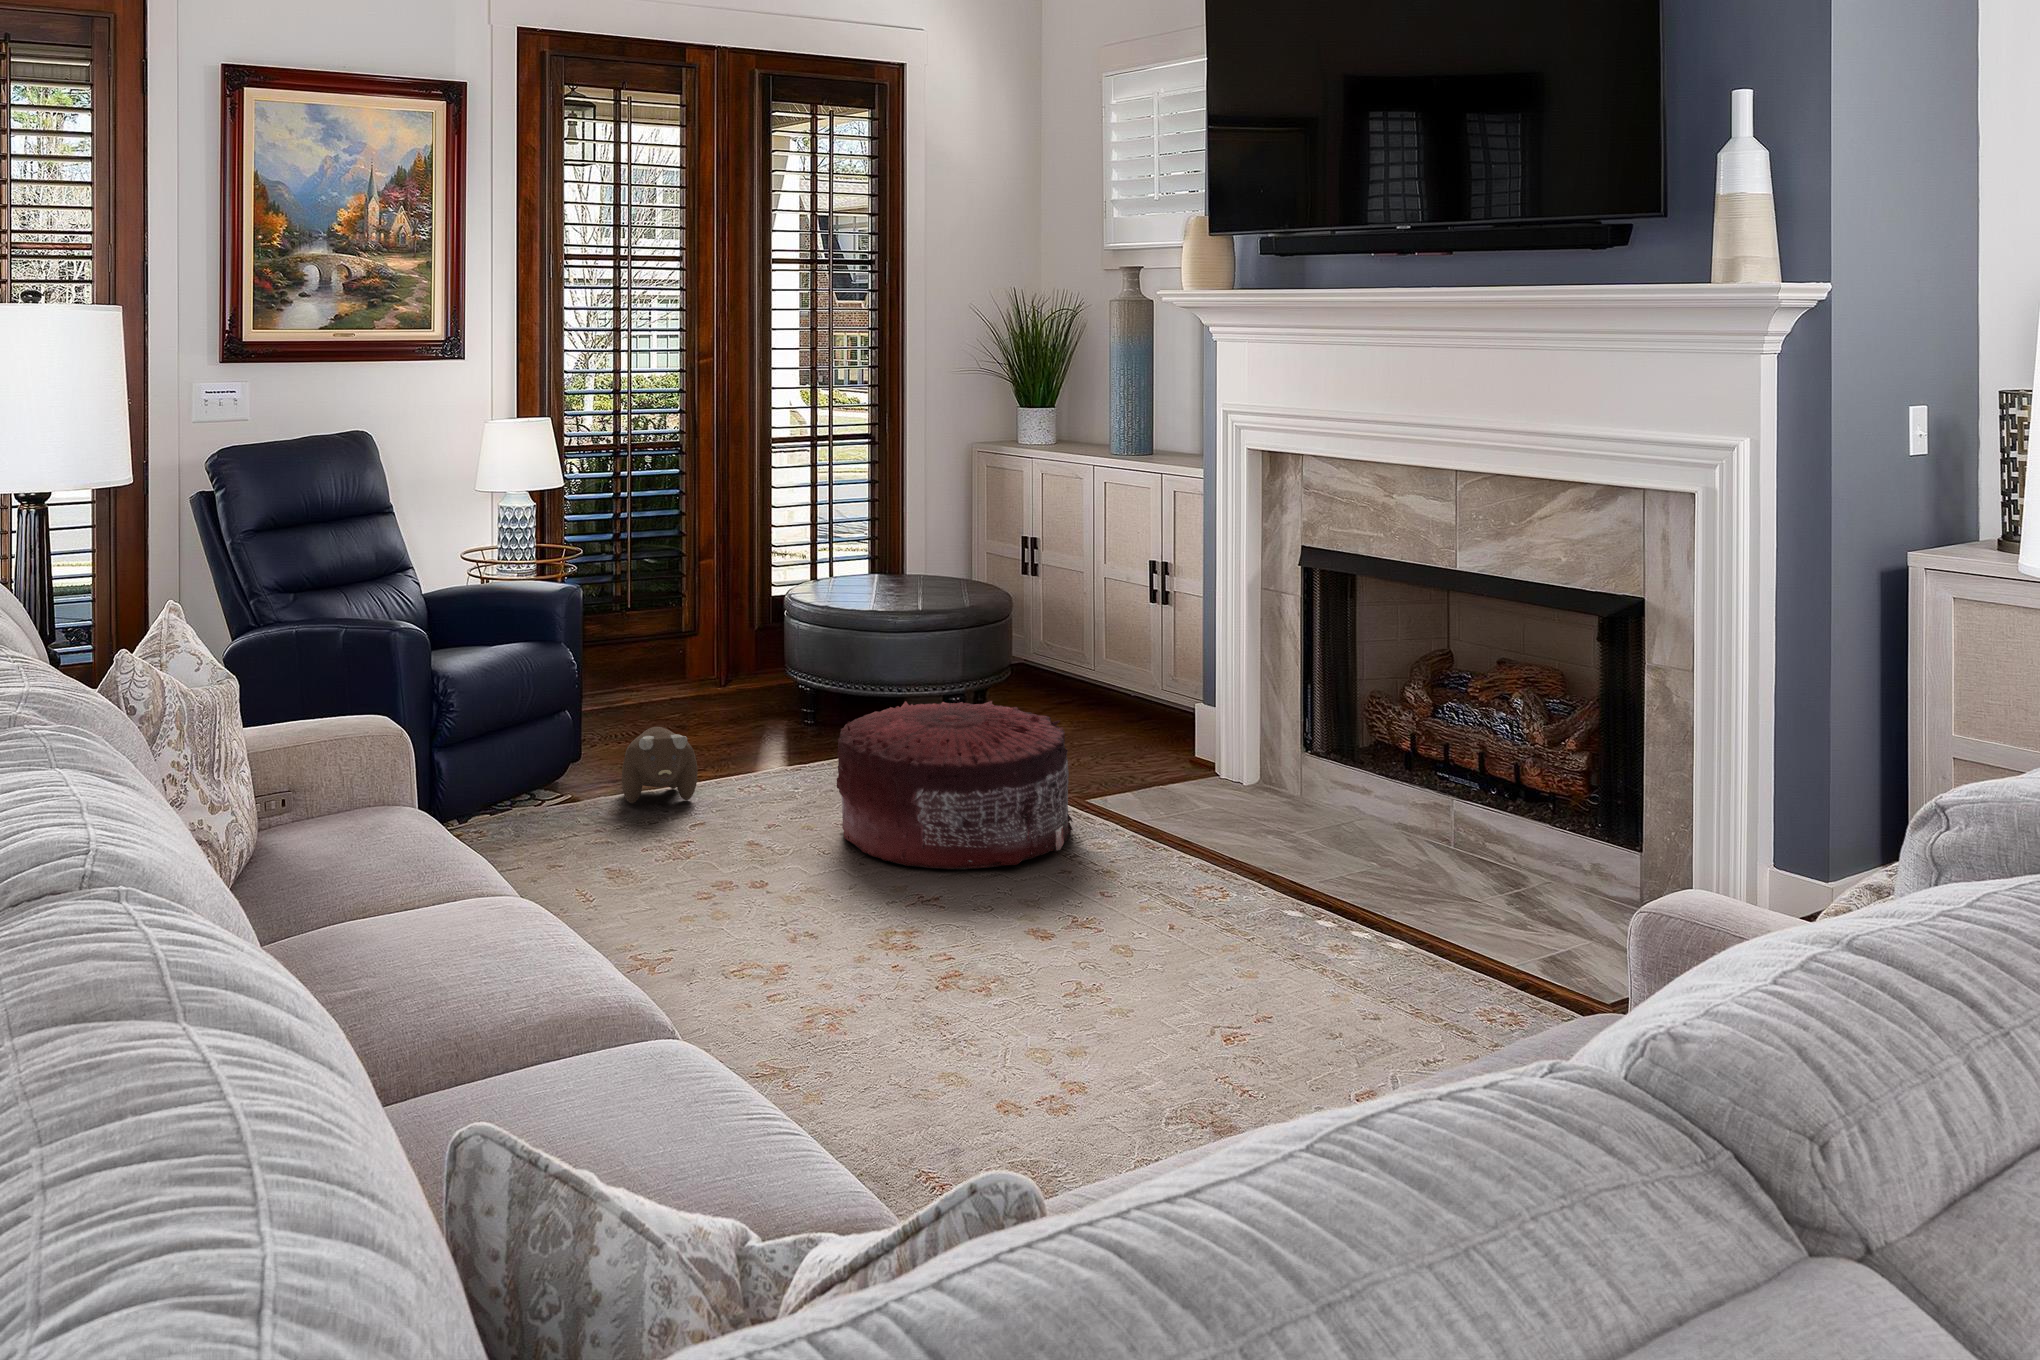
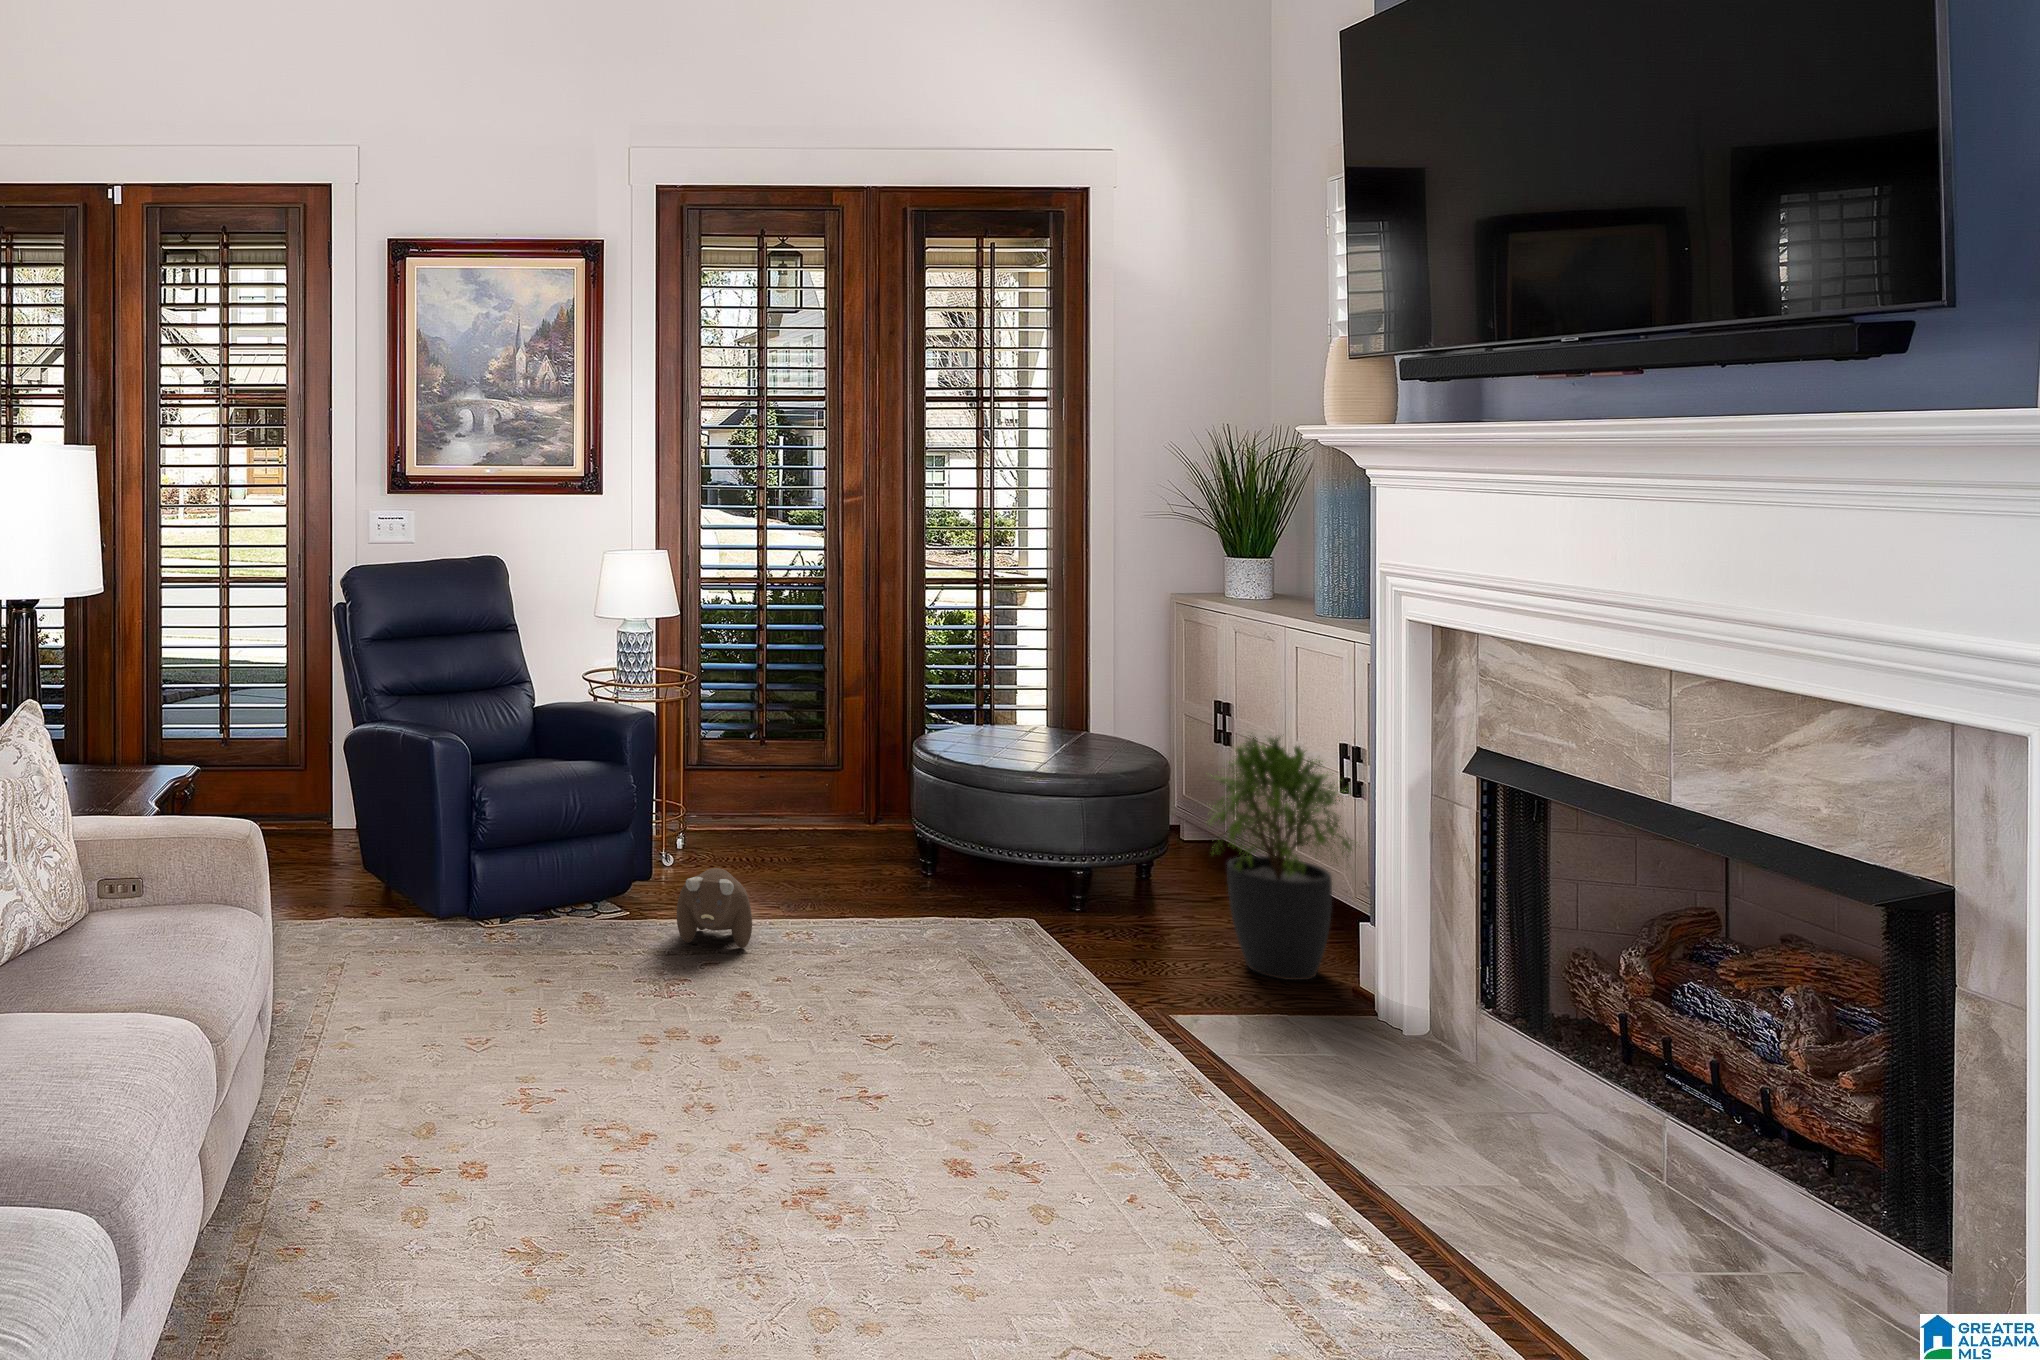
potted plant: none [1068,550,1200,758] -> present [1209,736,1357,980]
pouf: present [837,701,1073,869] -> none [851,878,1133,1088]

